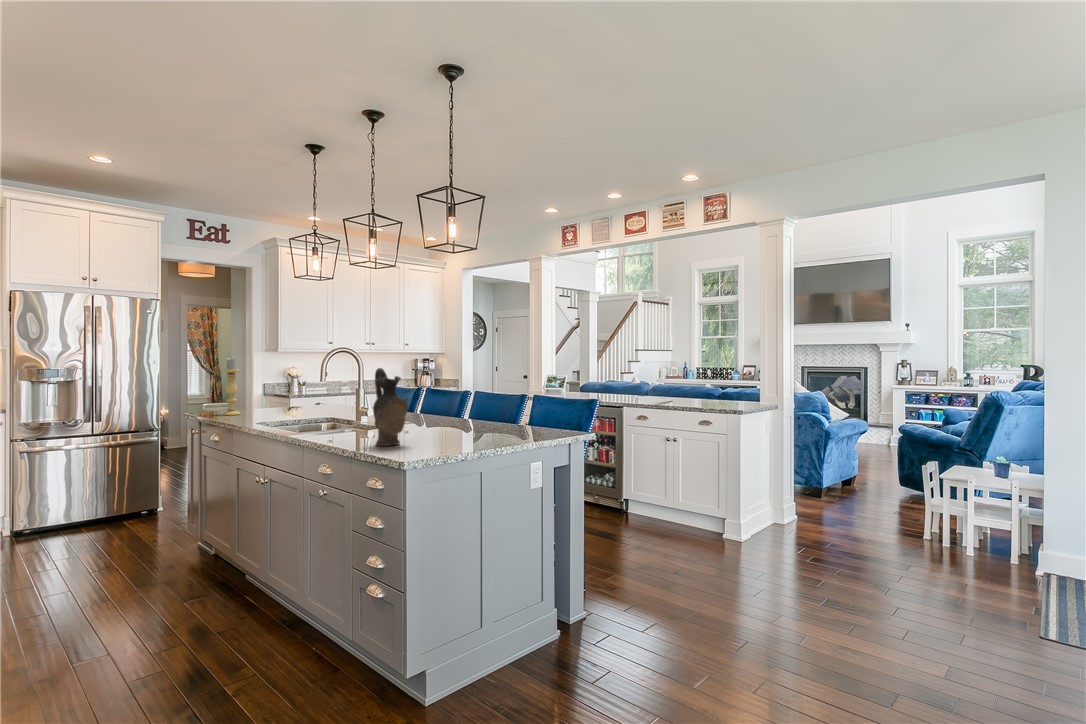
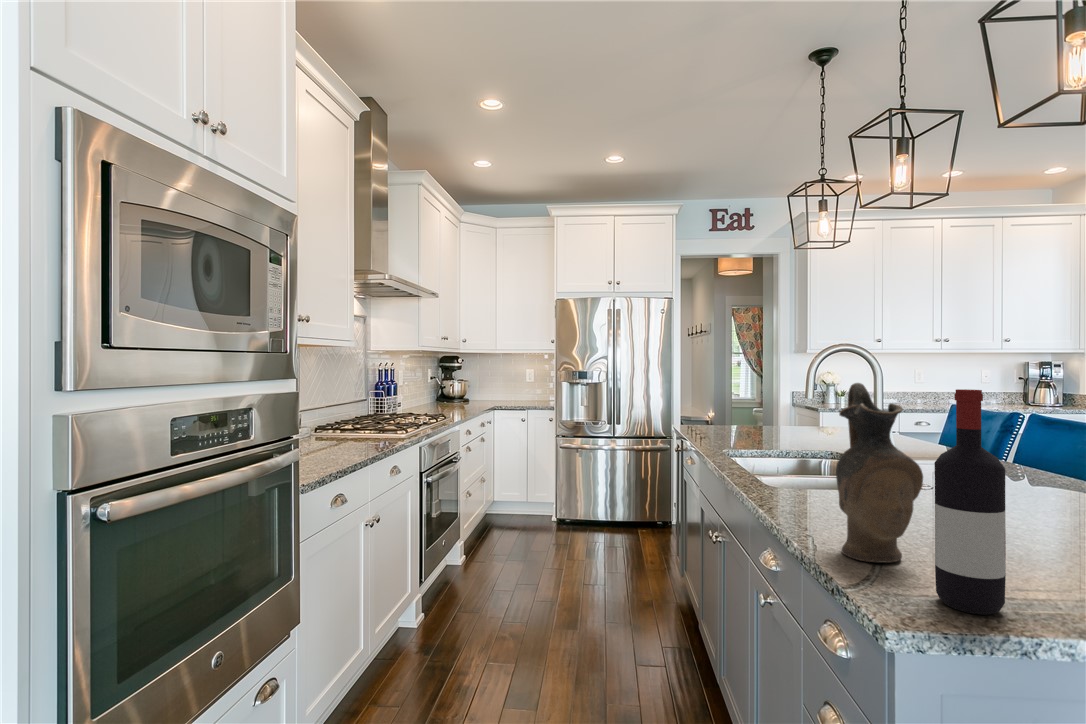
candle holder: present [223,358,241,415] -> none [700,359,720,434]
wine bottle: none [417,368,439,450] -> present [934,389,1006,615]

